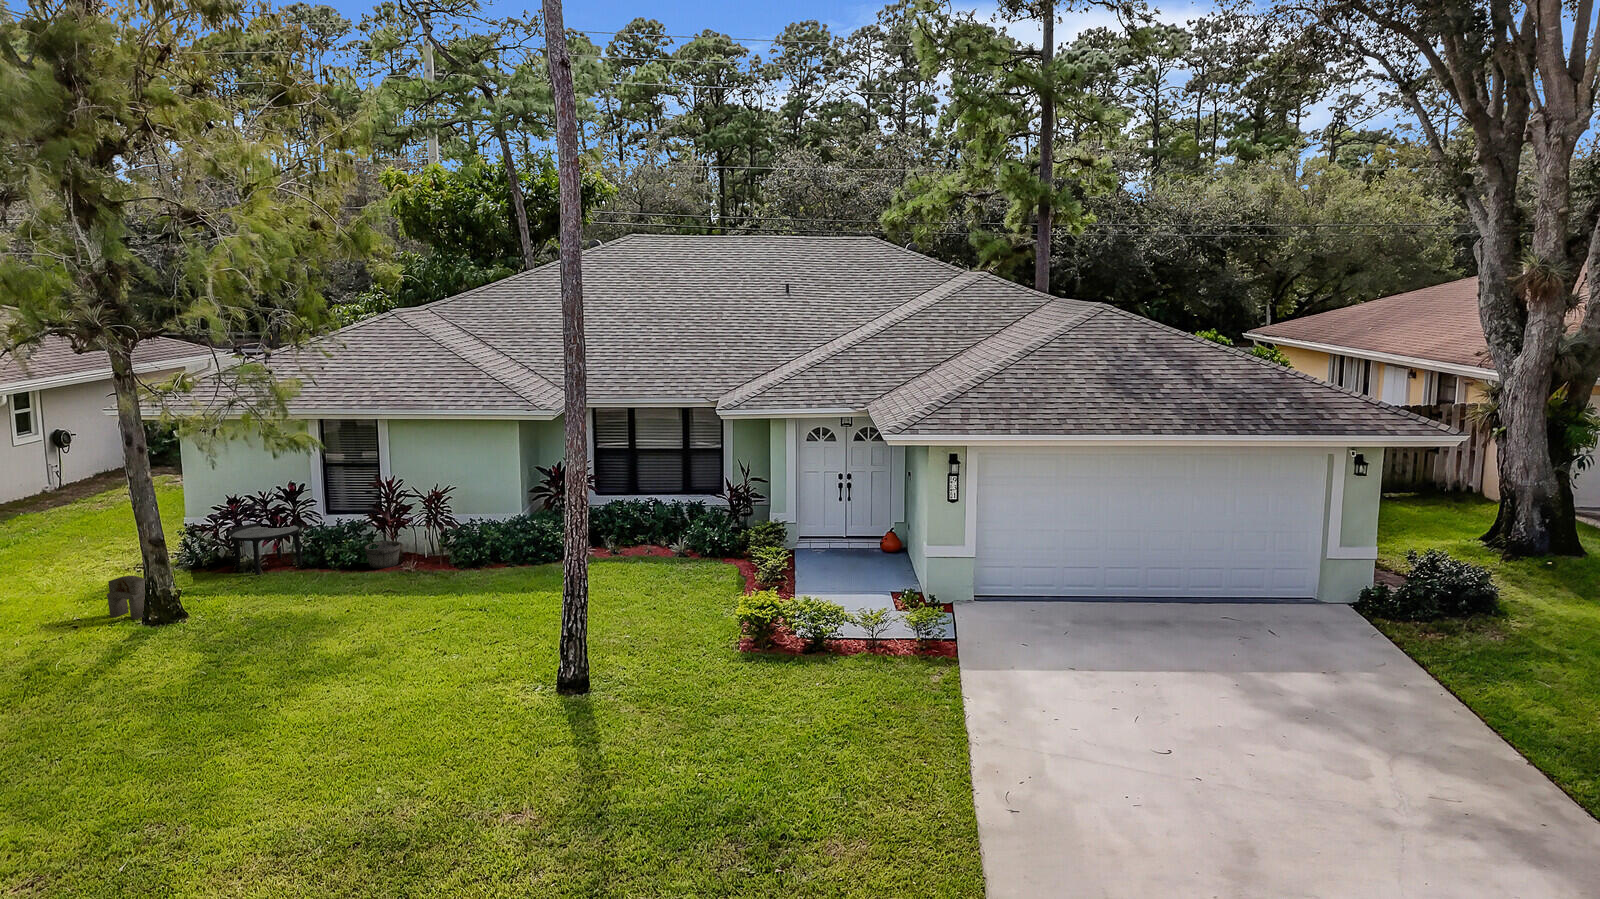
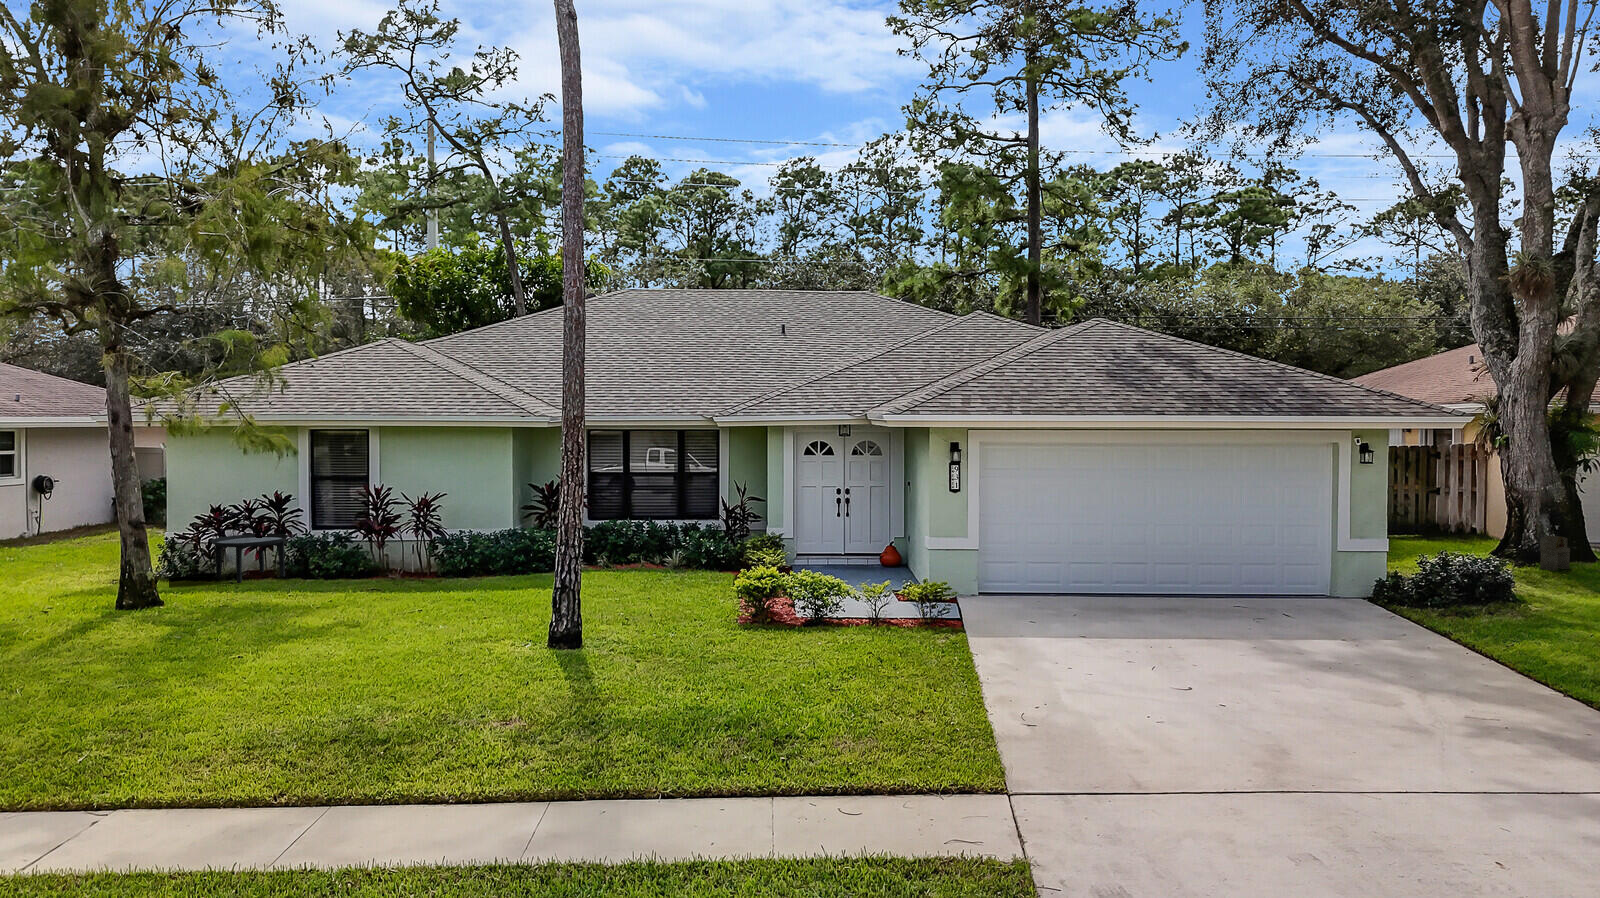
wooden bucket: present [365,539,400,568] -> none [351,548,388,578]
stool: present [107,576,145,619] -> present [1540,535,1570,571]

